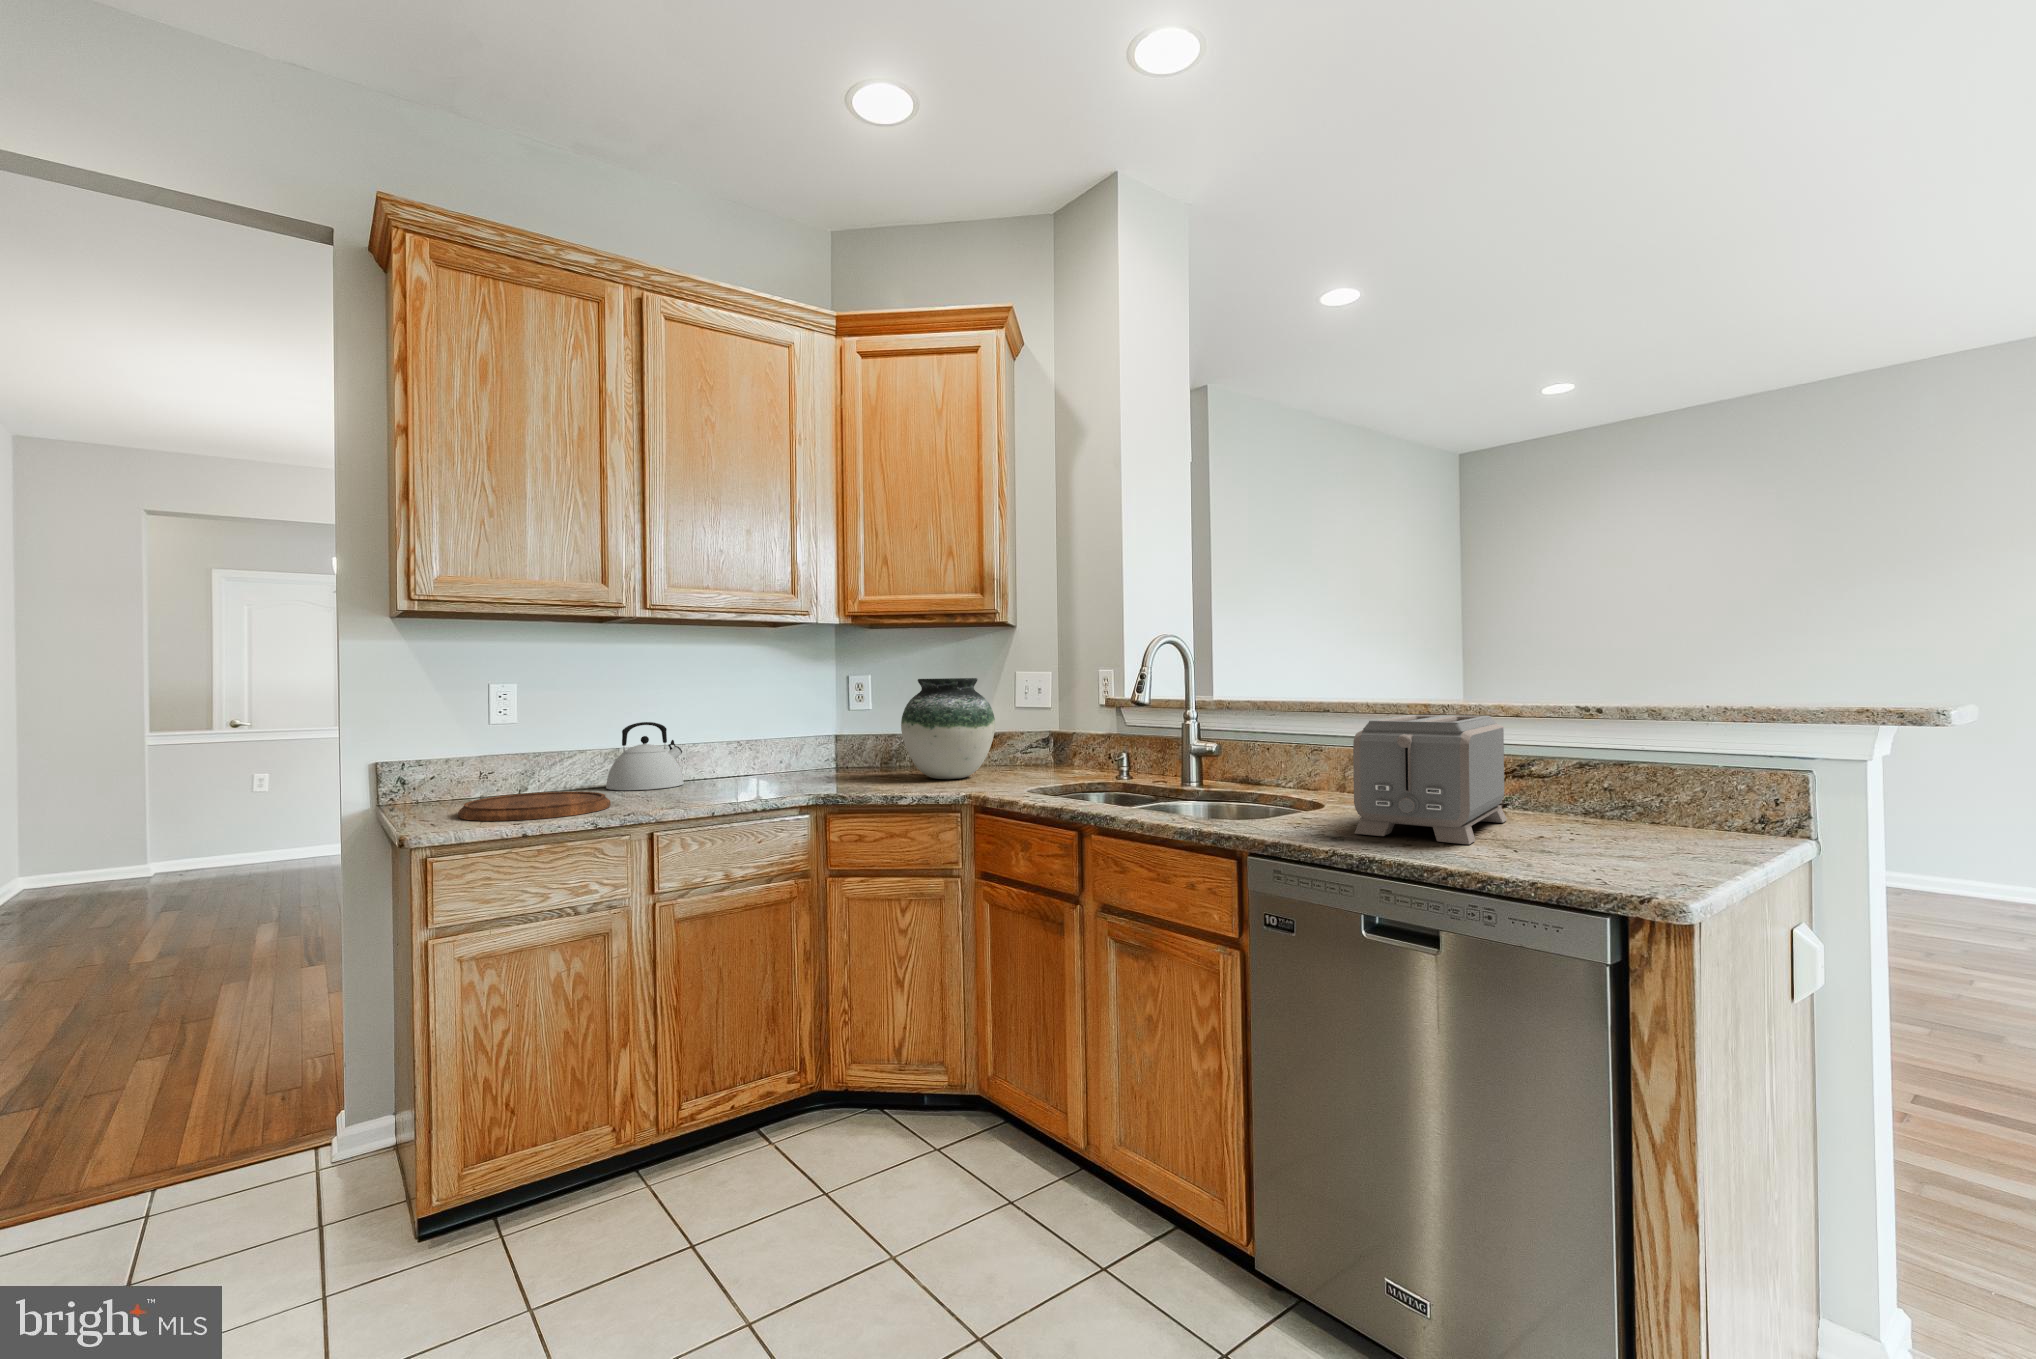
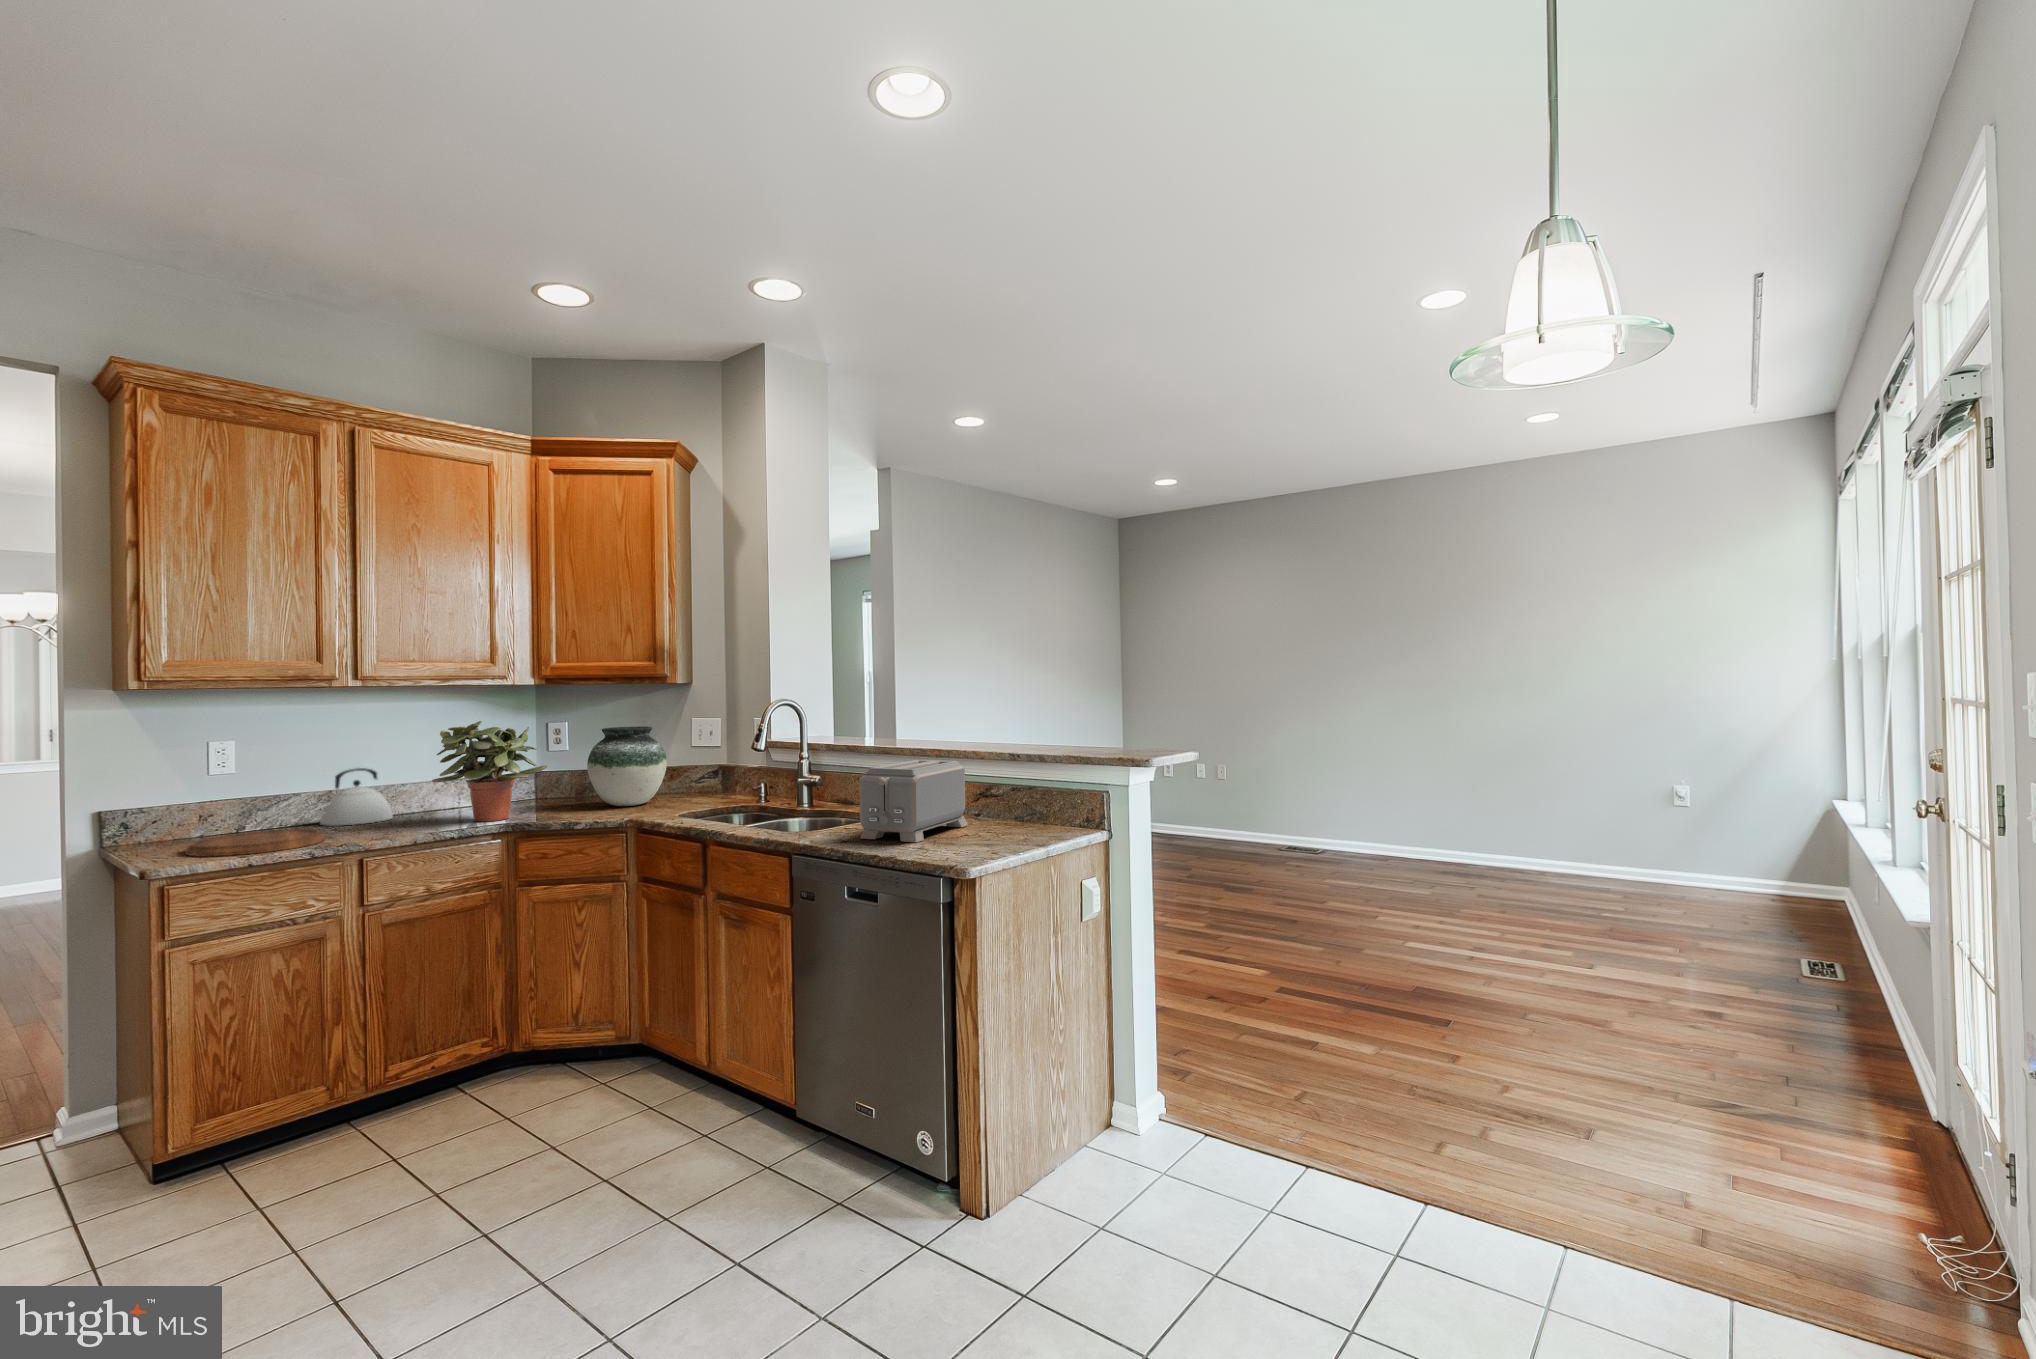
potted plant: none [728,663,859,791] -> present [432,721,548,821]

